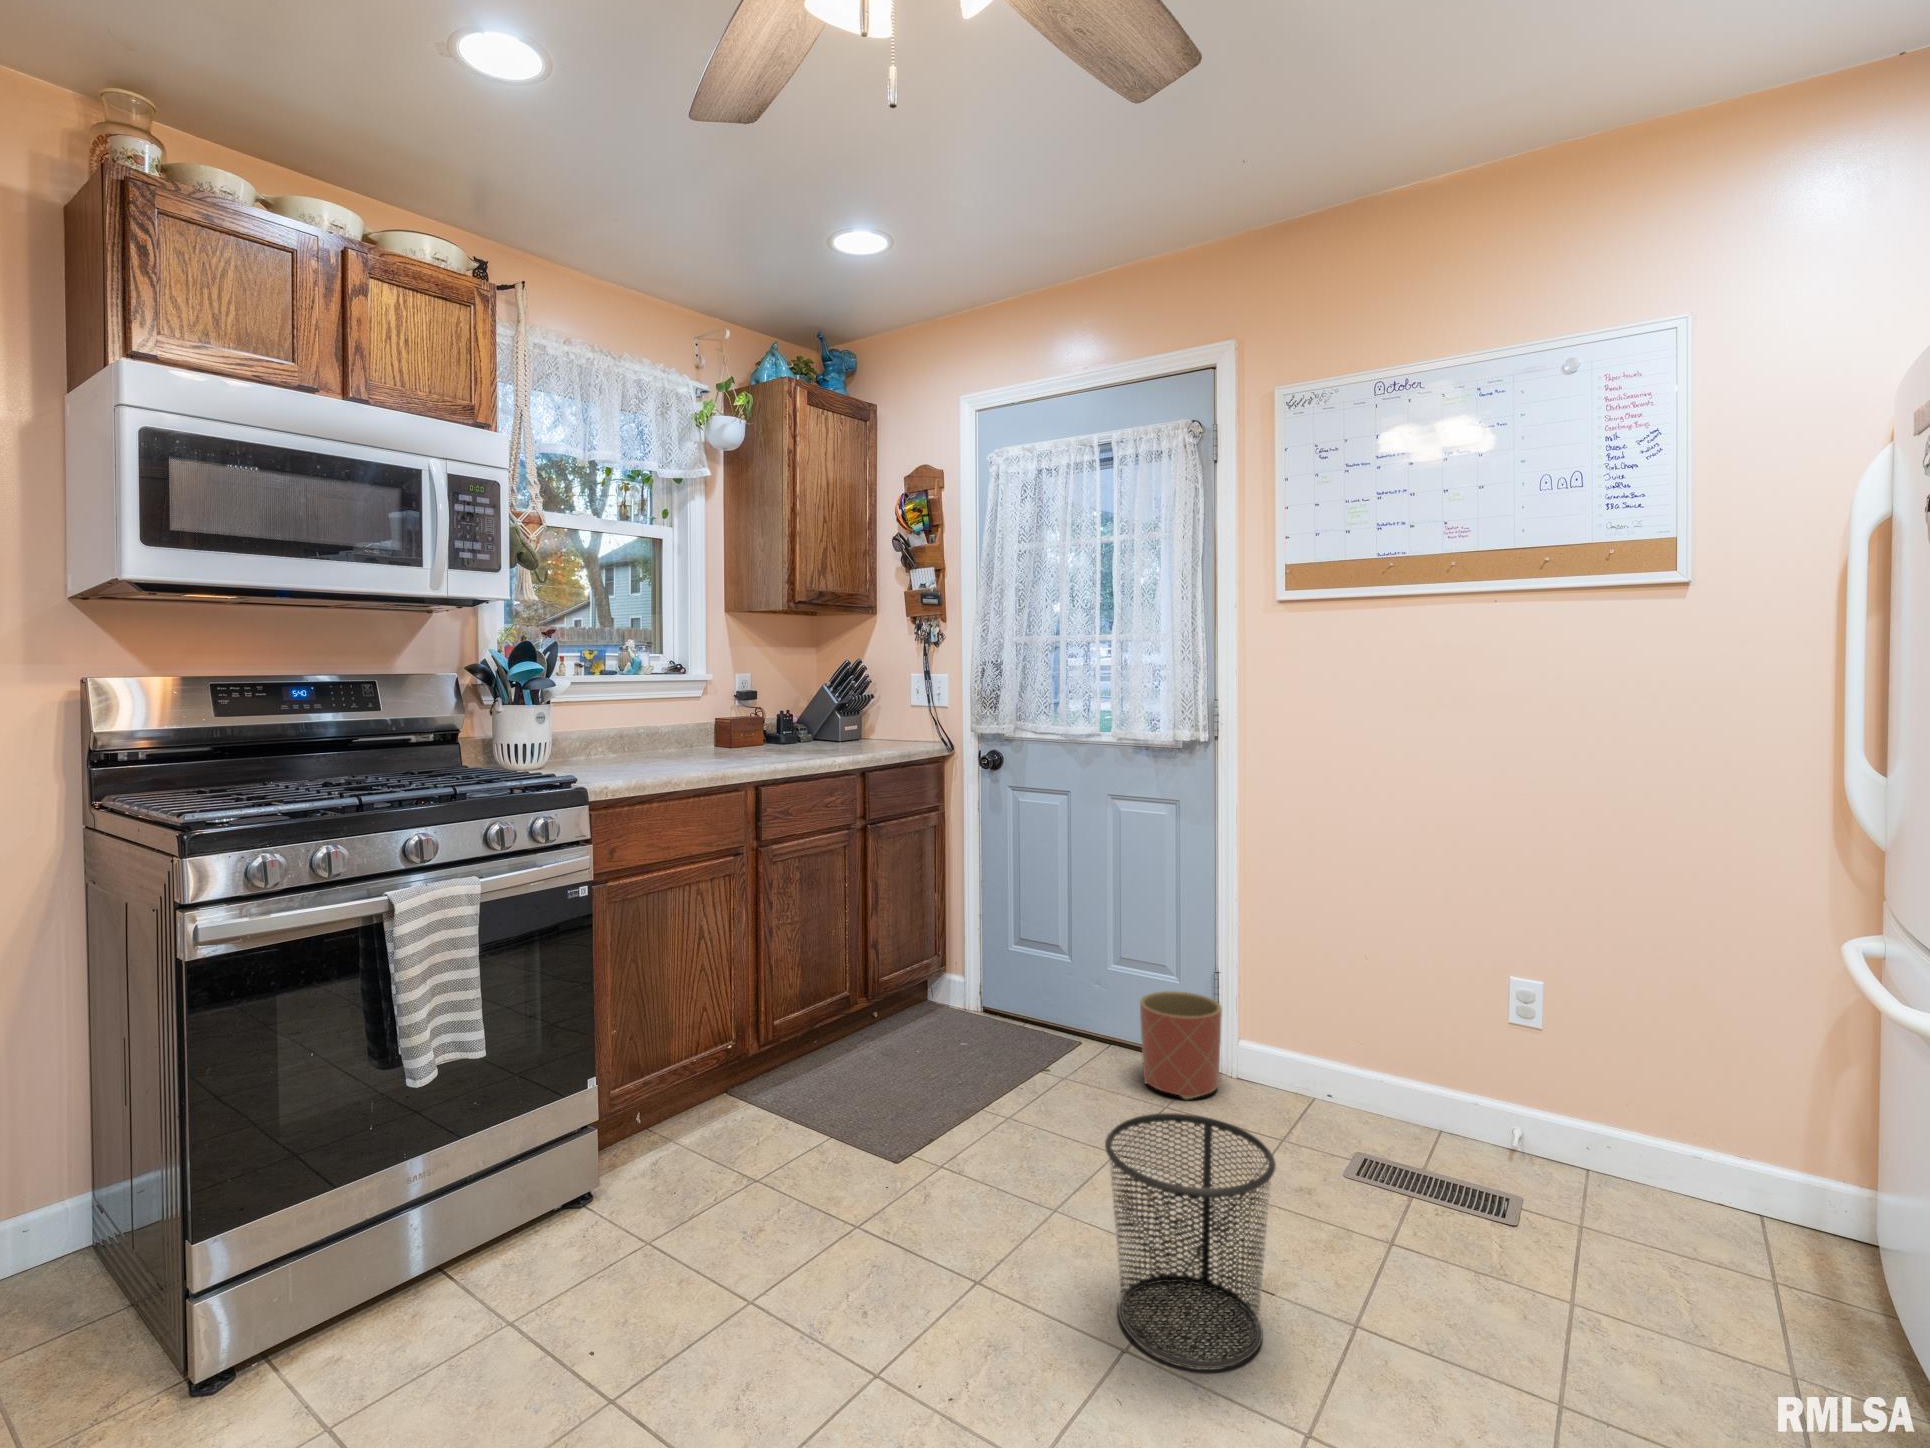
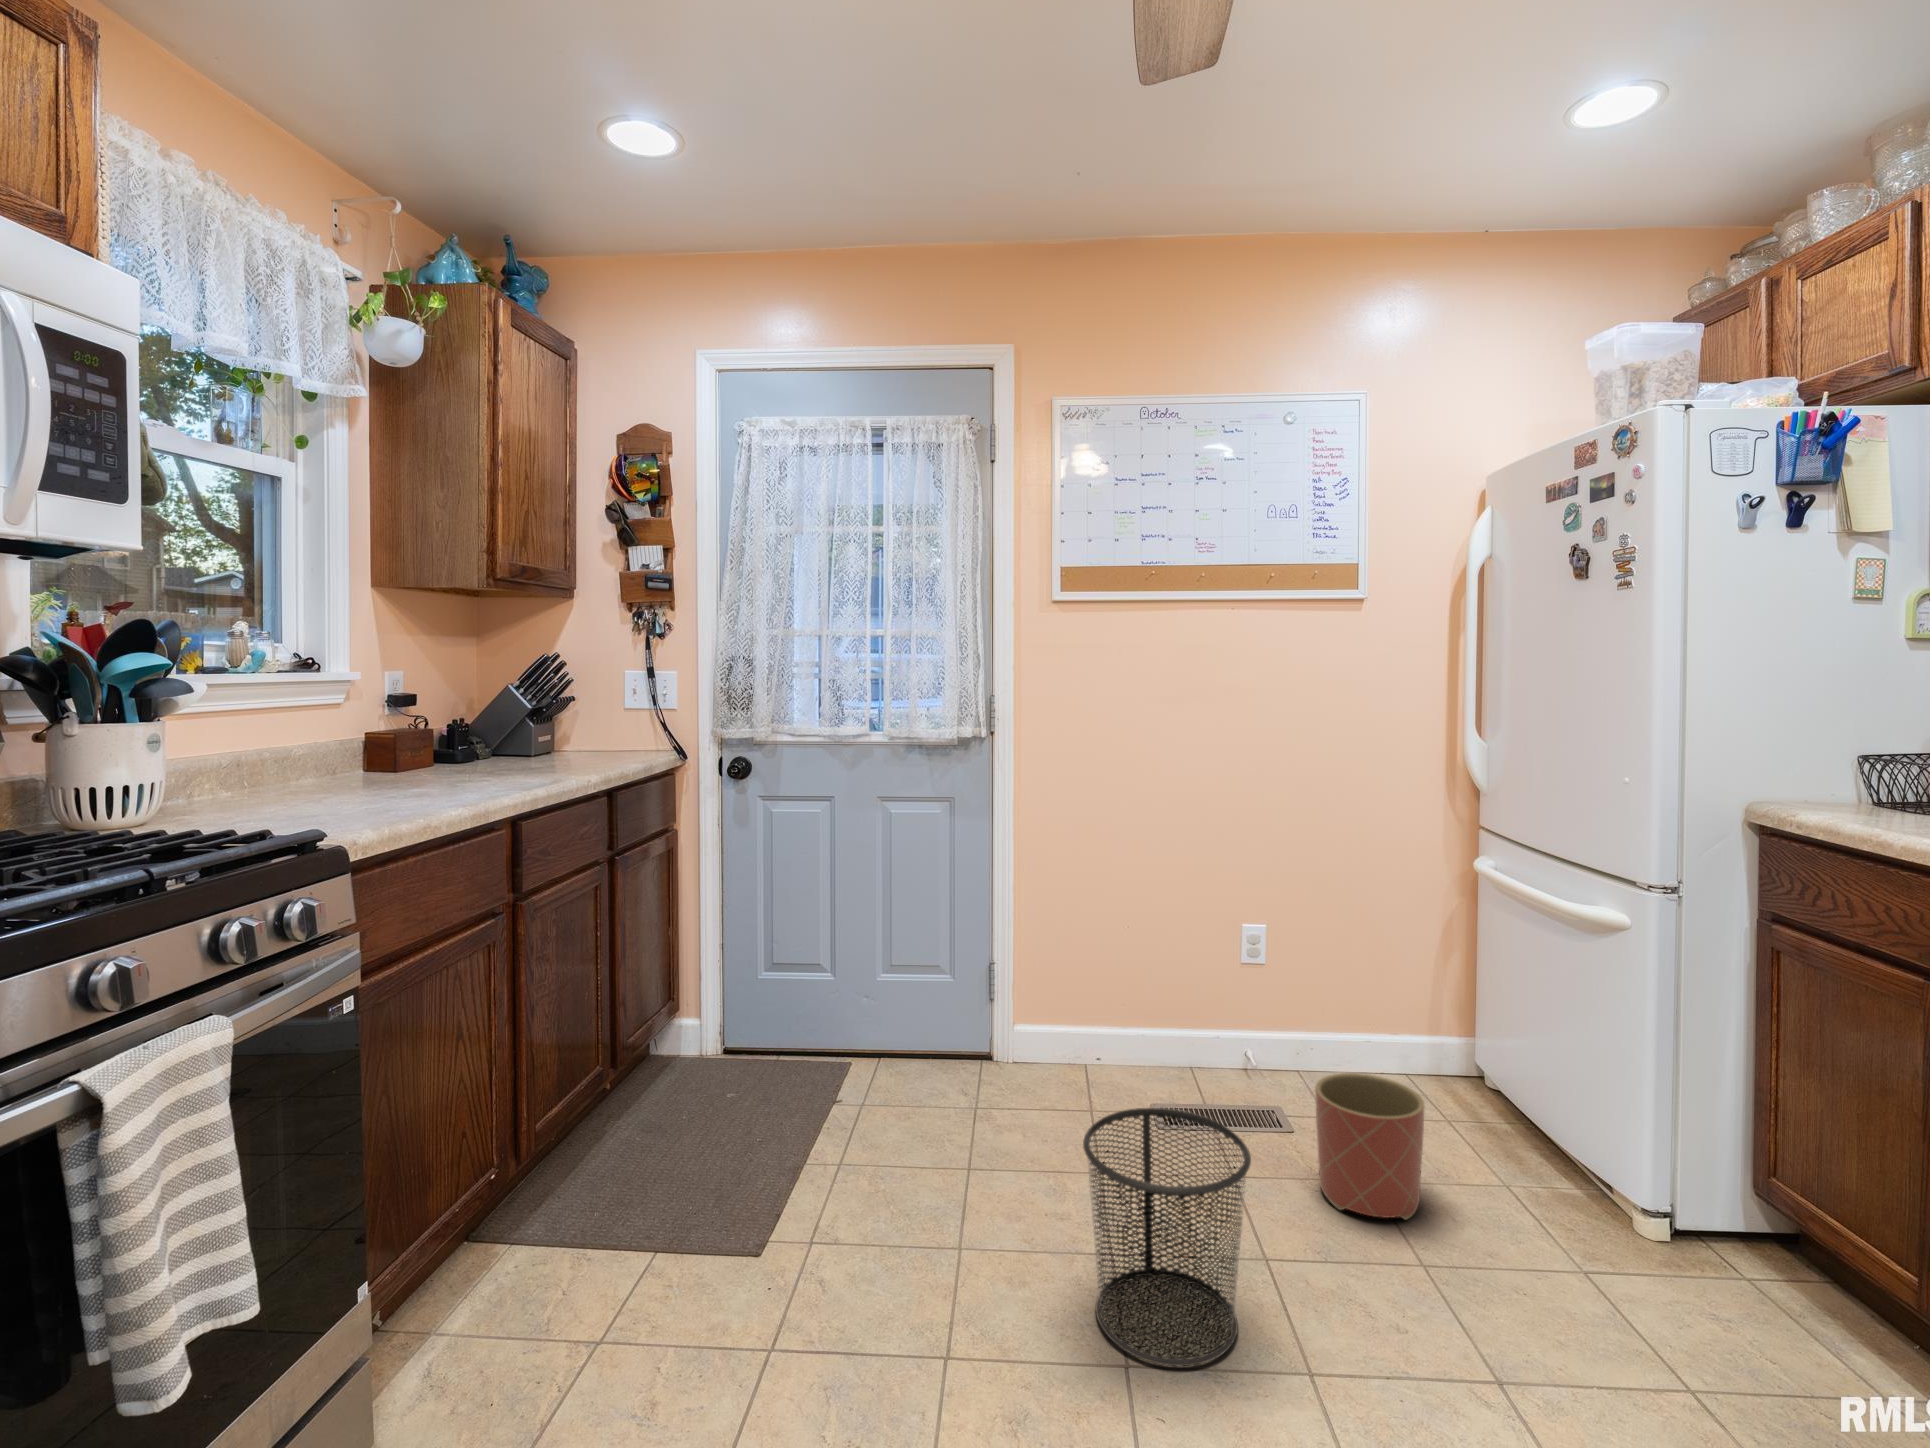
planter: present [1140,991,1222,1100] -> present [1315,1073,1425,1220]

